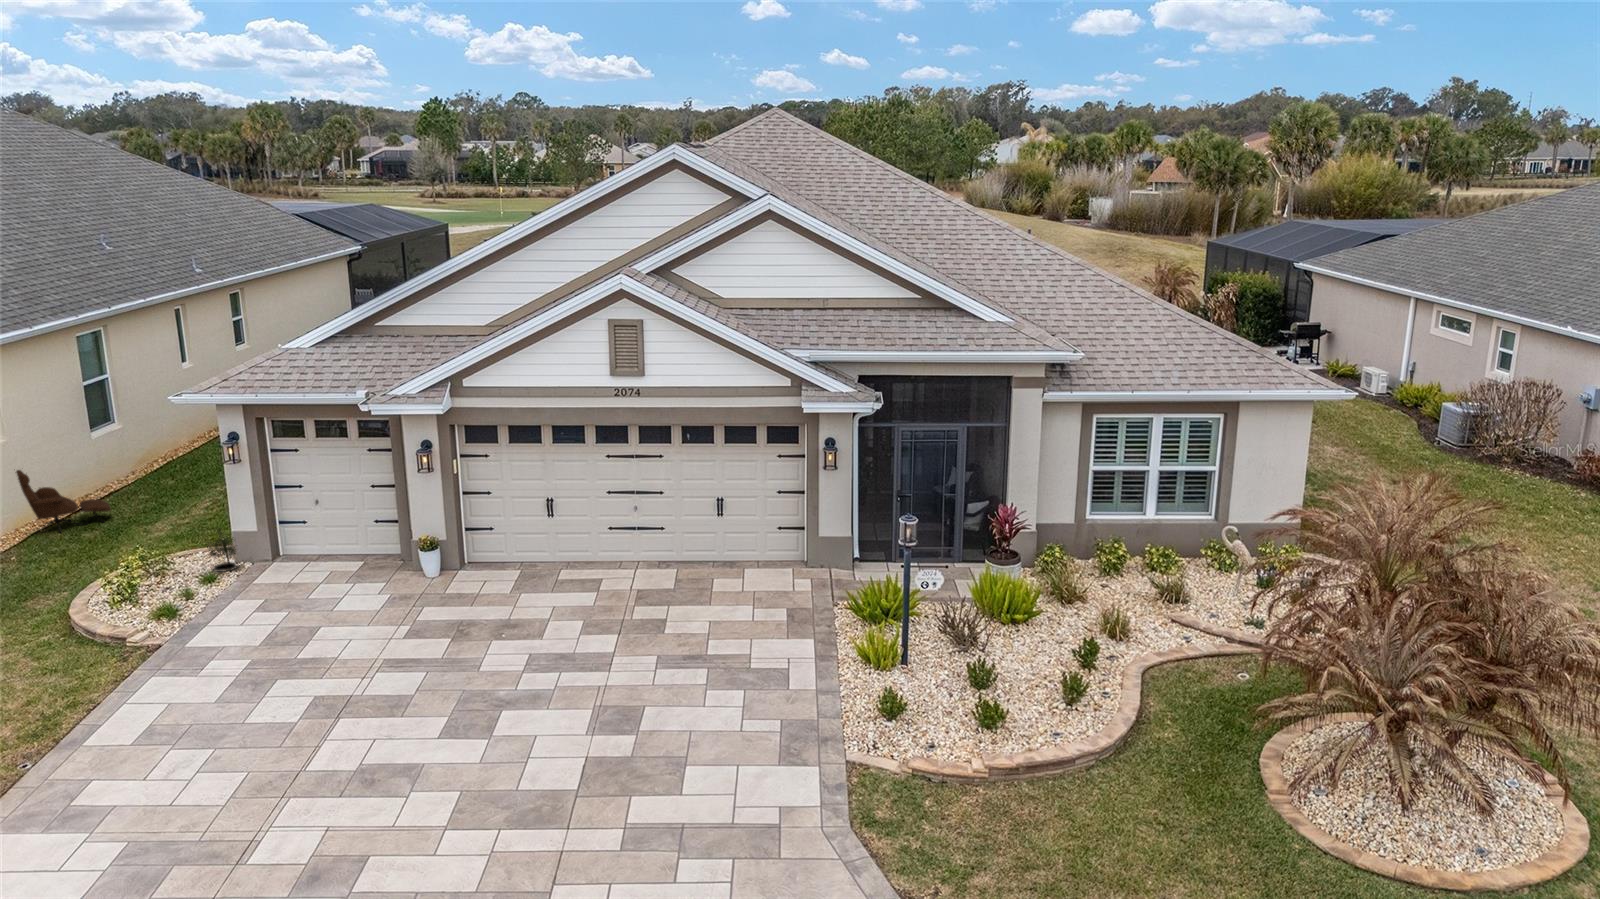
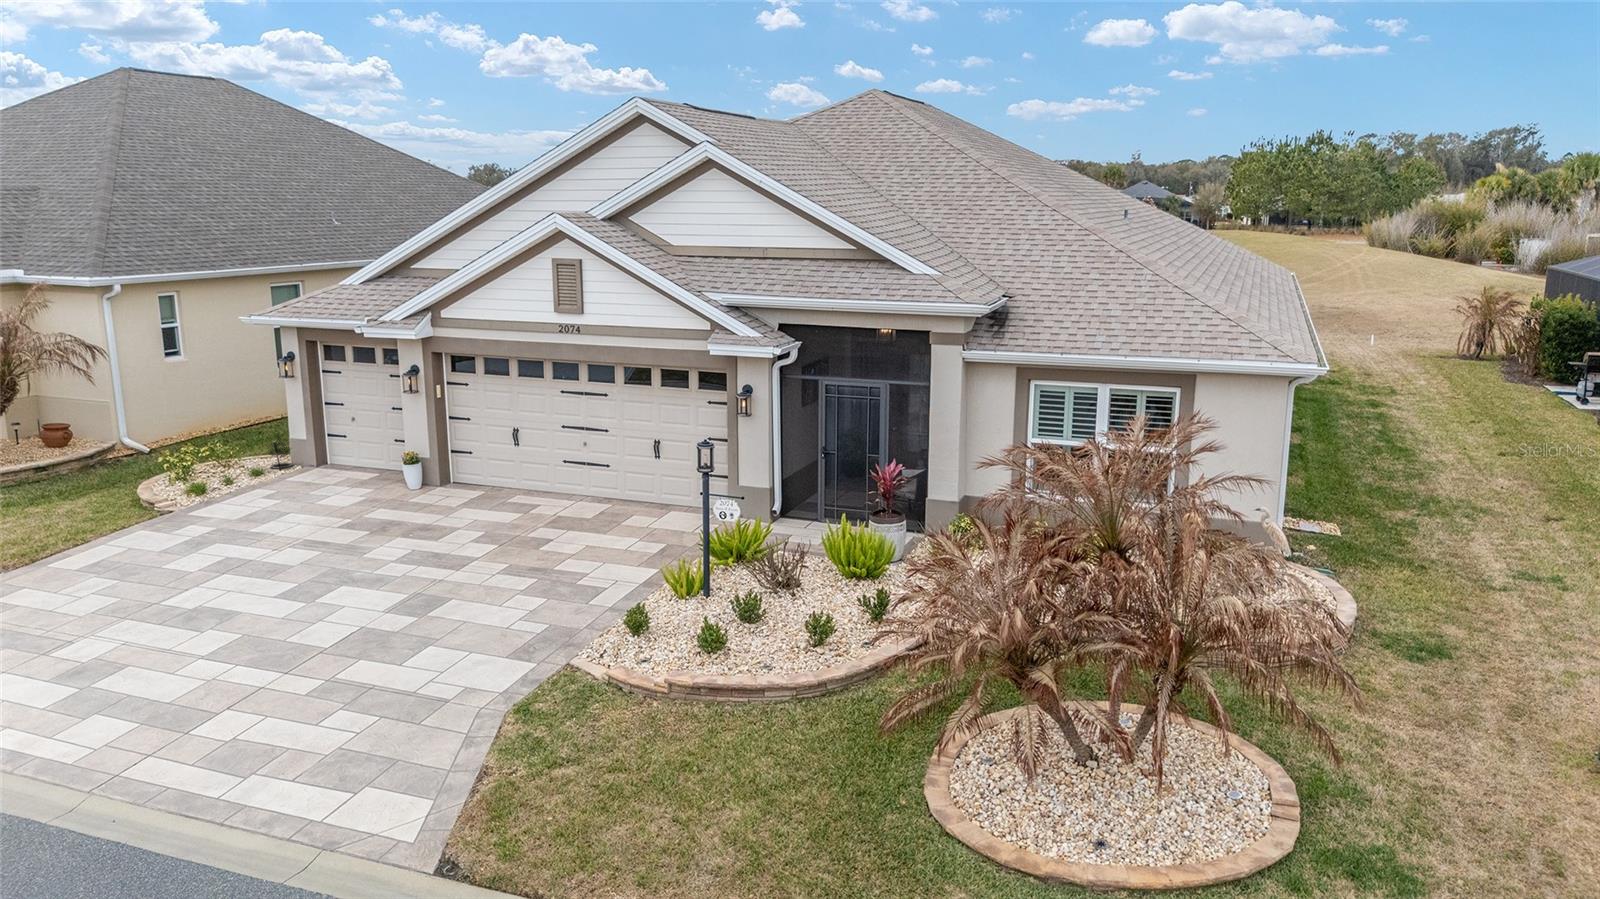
lounge chair: present [16,470,111,533] -> none [177,379,251,434]

